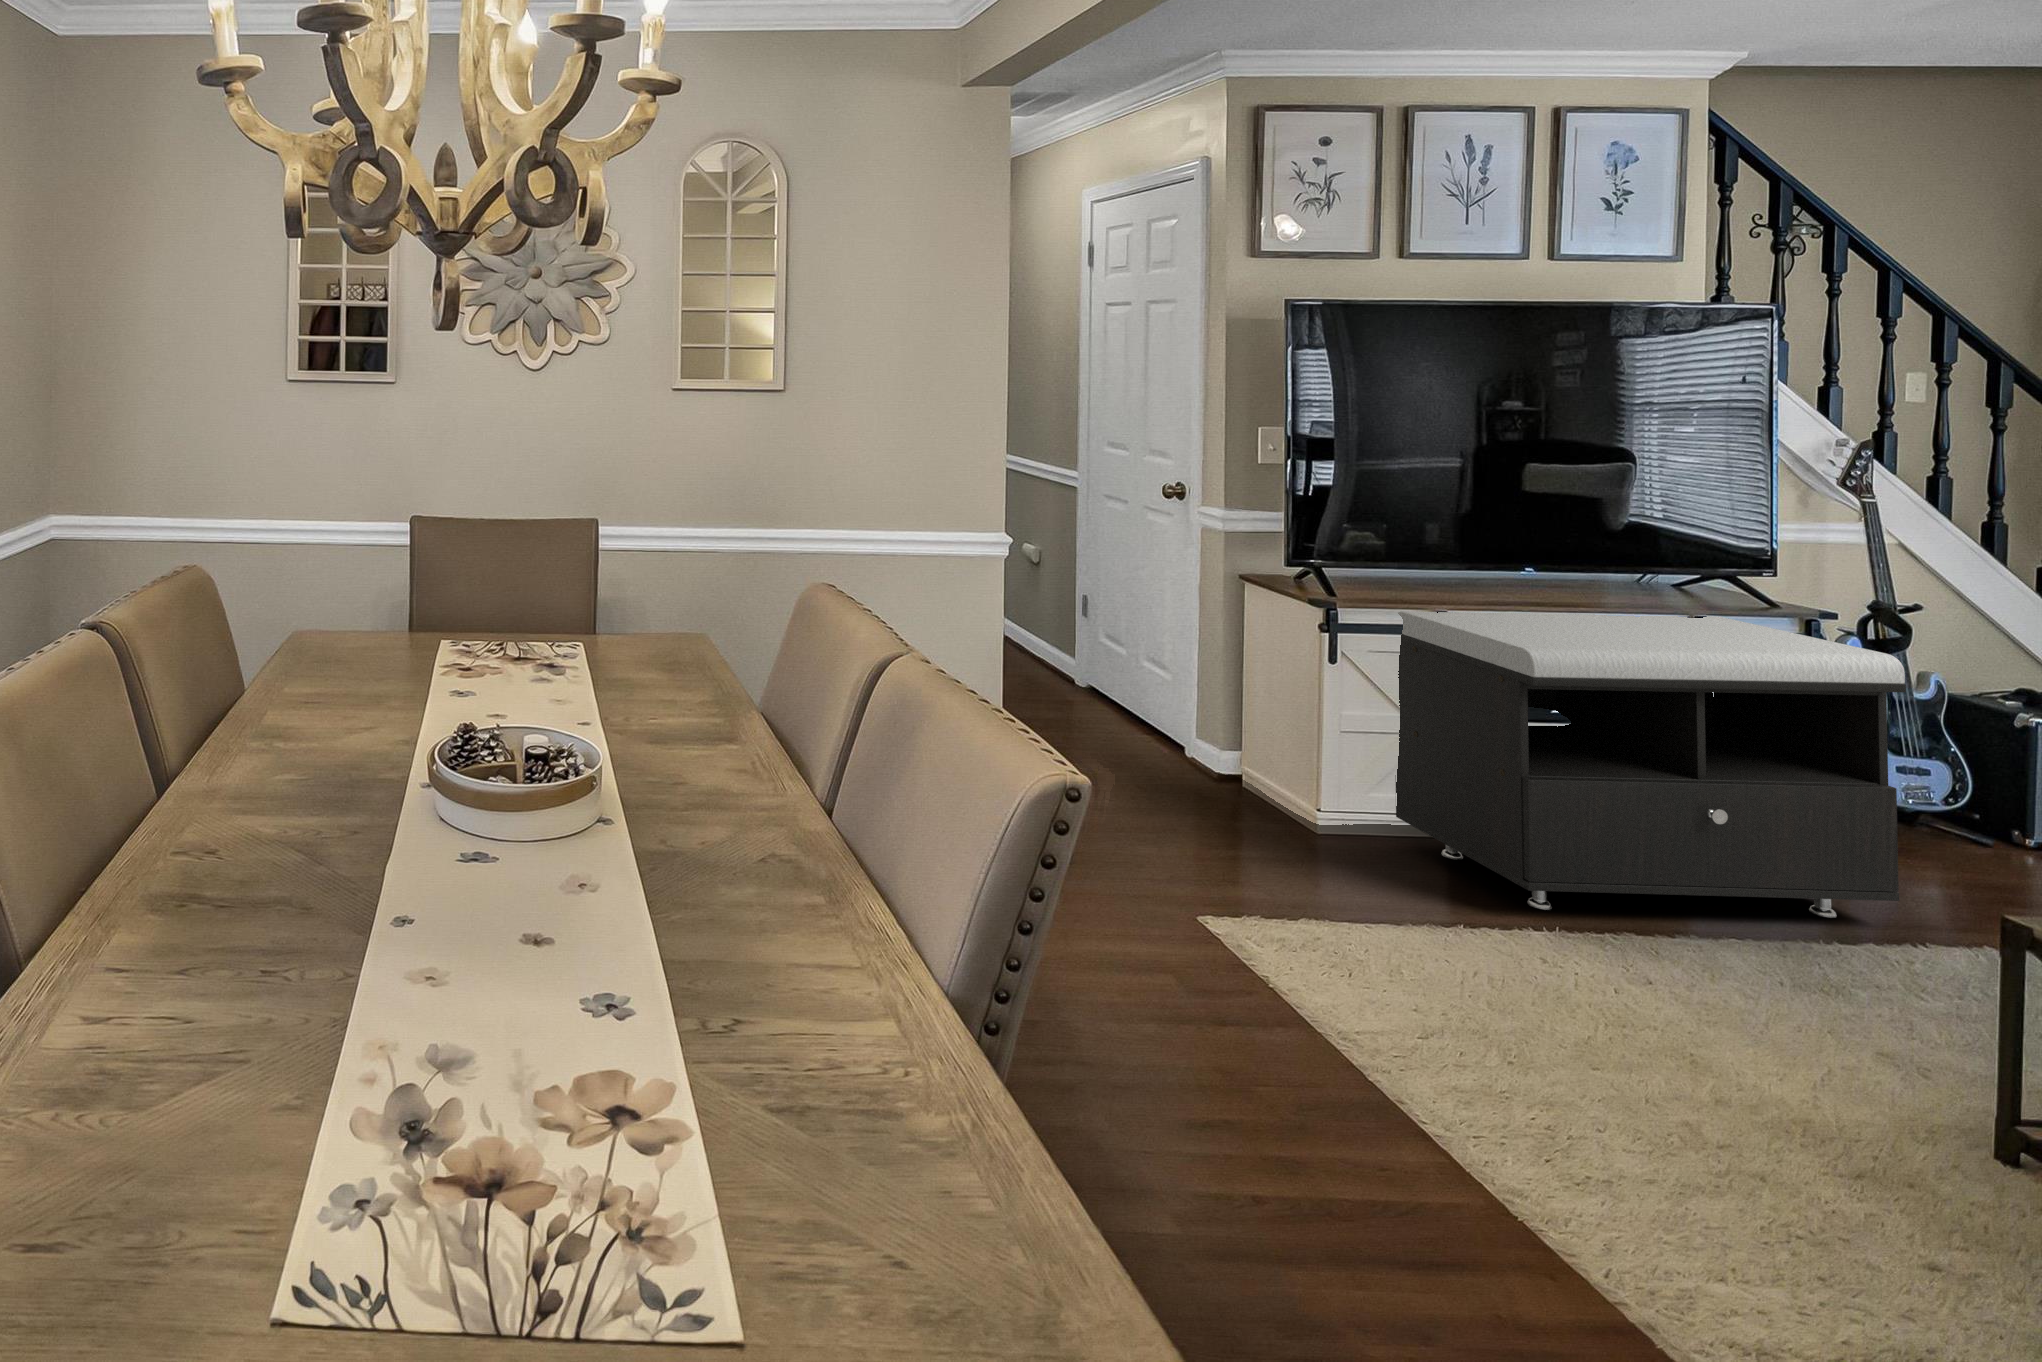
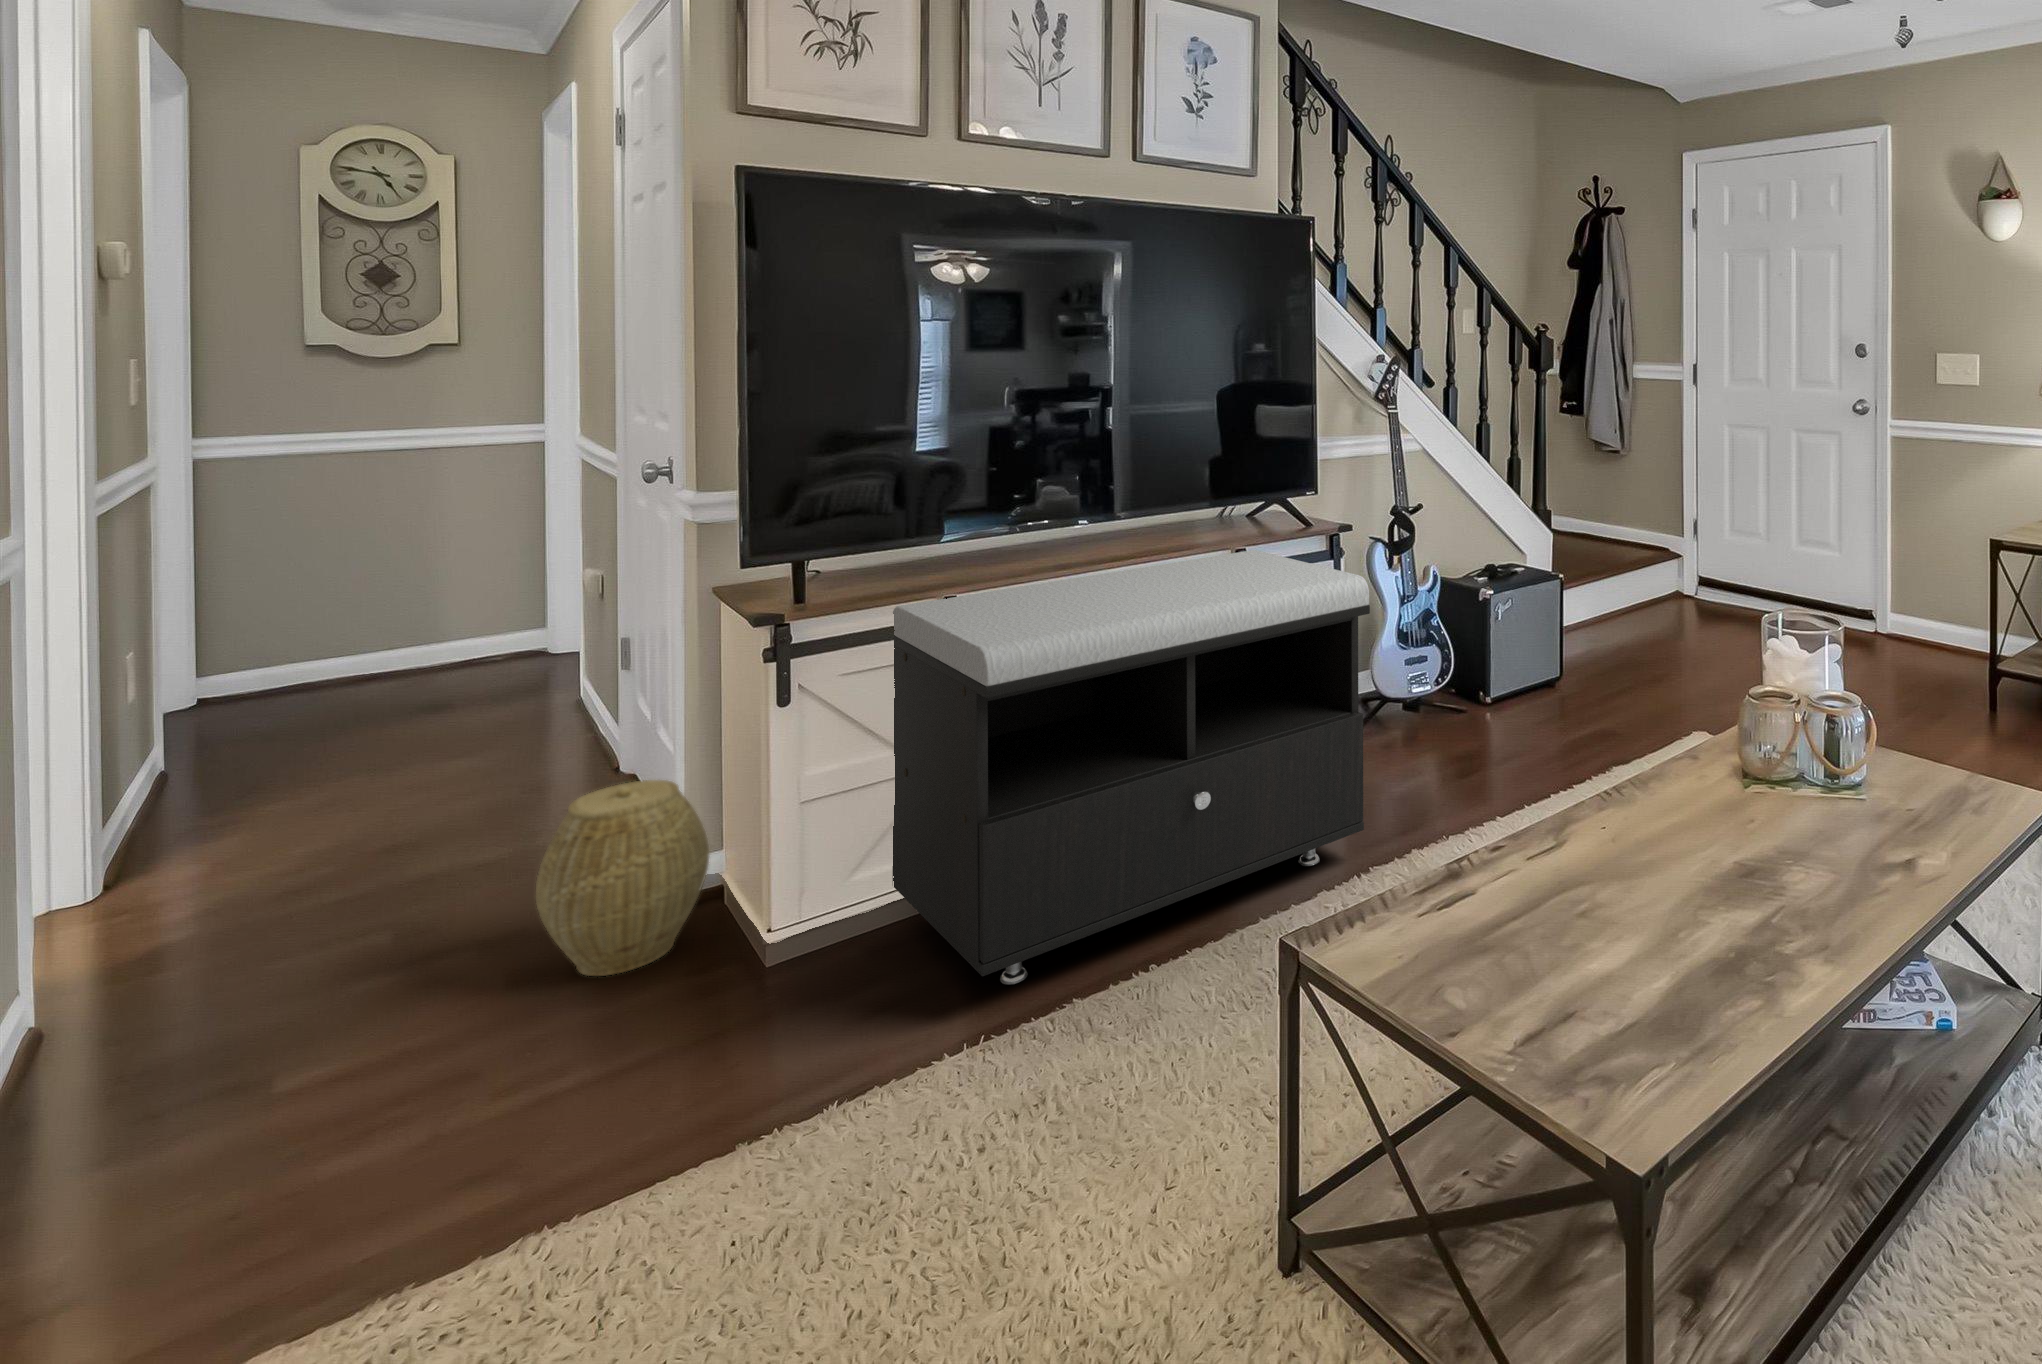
woven basket: none [1156,699,1257,818] -> present [535,780,709,976]

